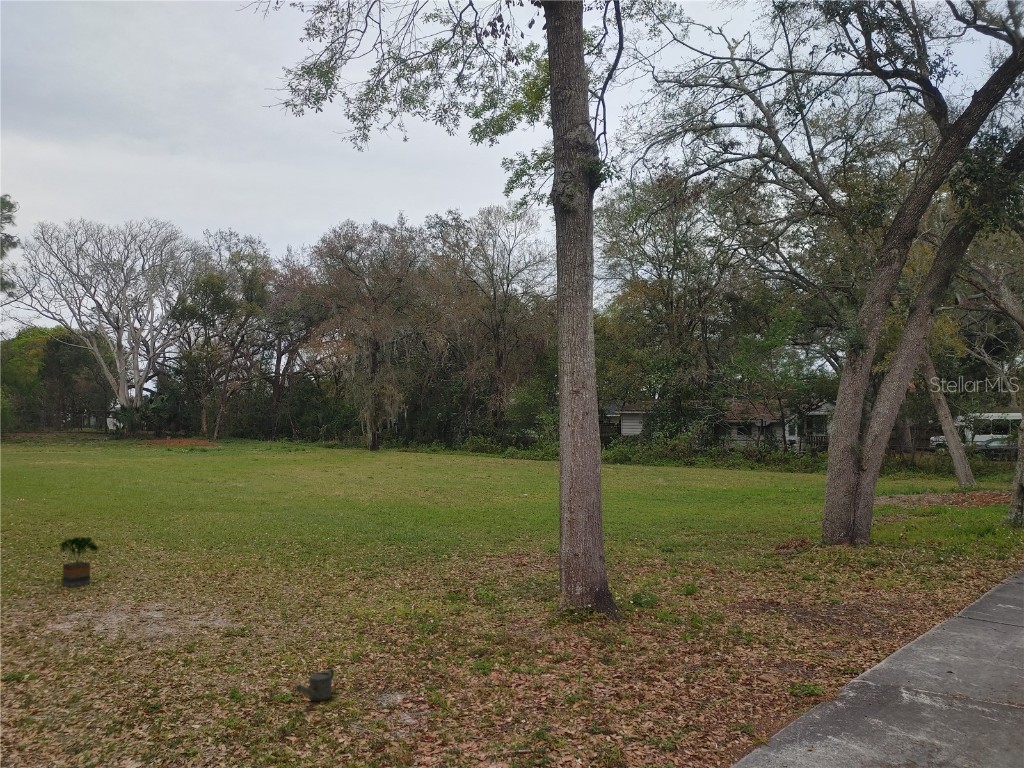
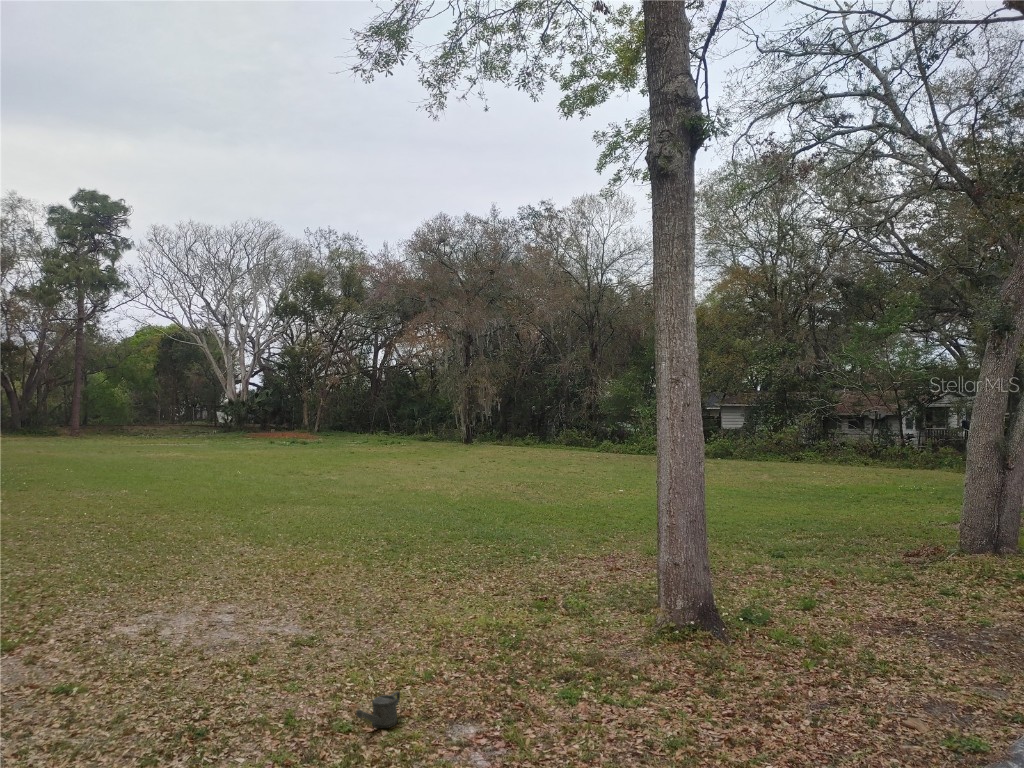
potted tree: present [60,537,98,587] -> none [143,534,182,586]

